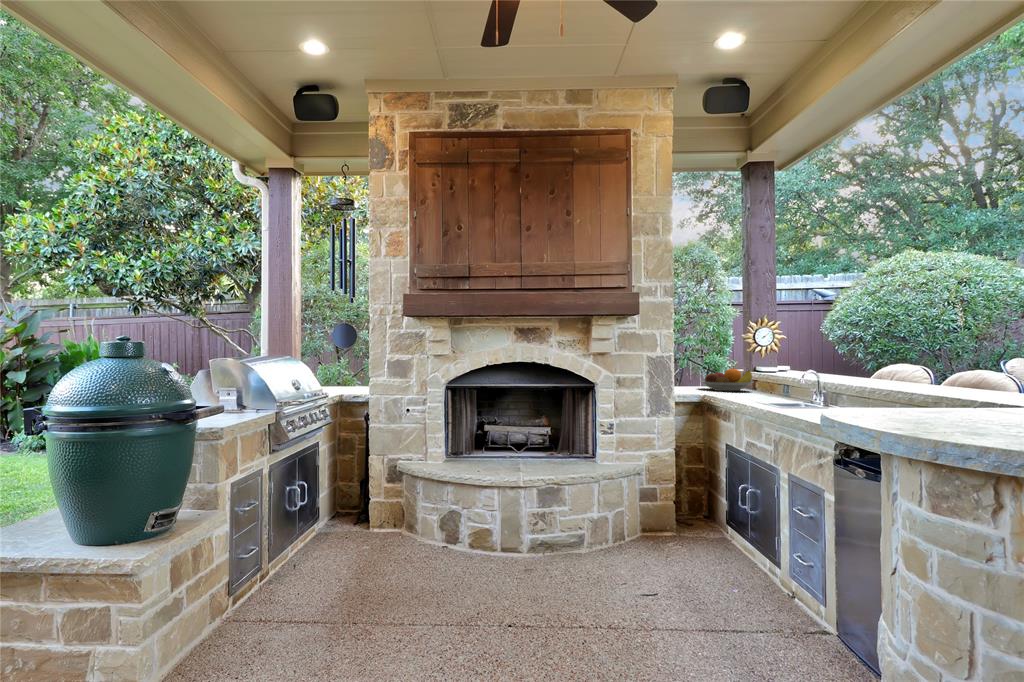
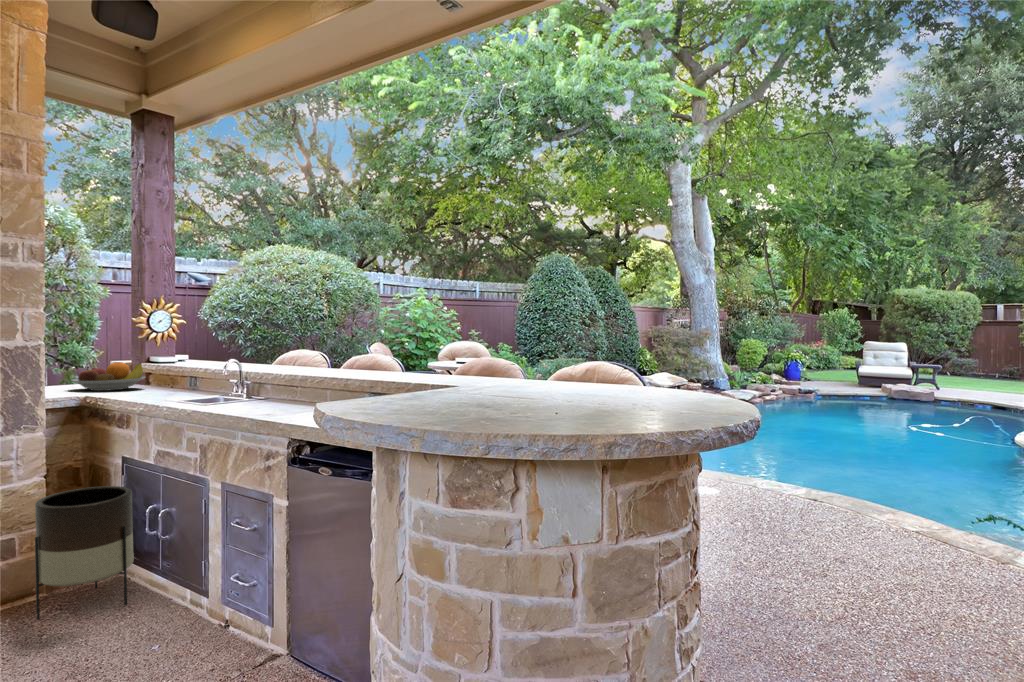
planter: none [666,463,731,561] -> present [35,486,134,619]

